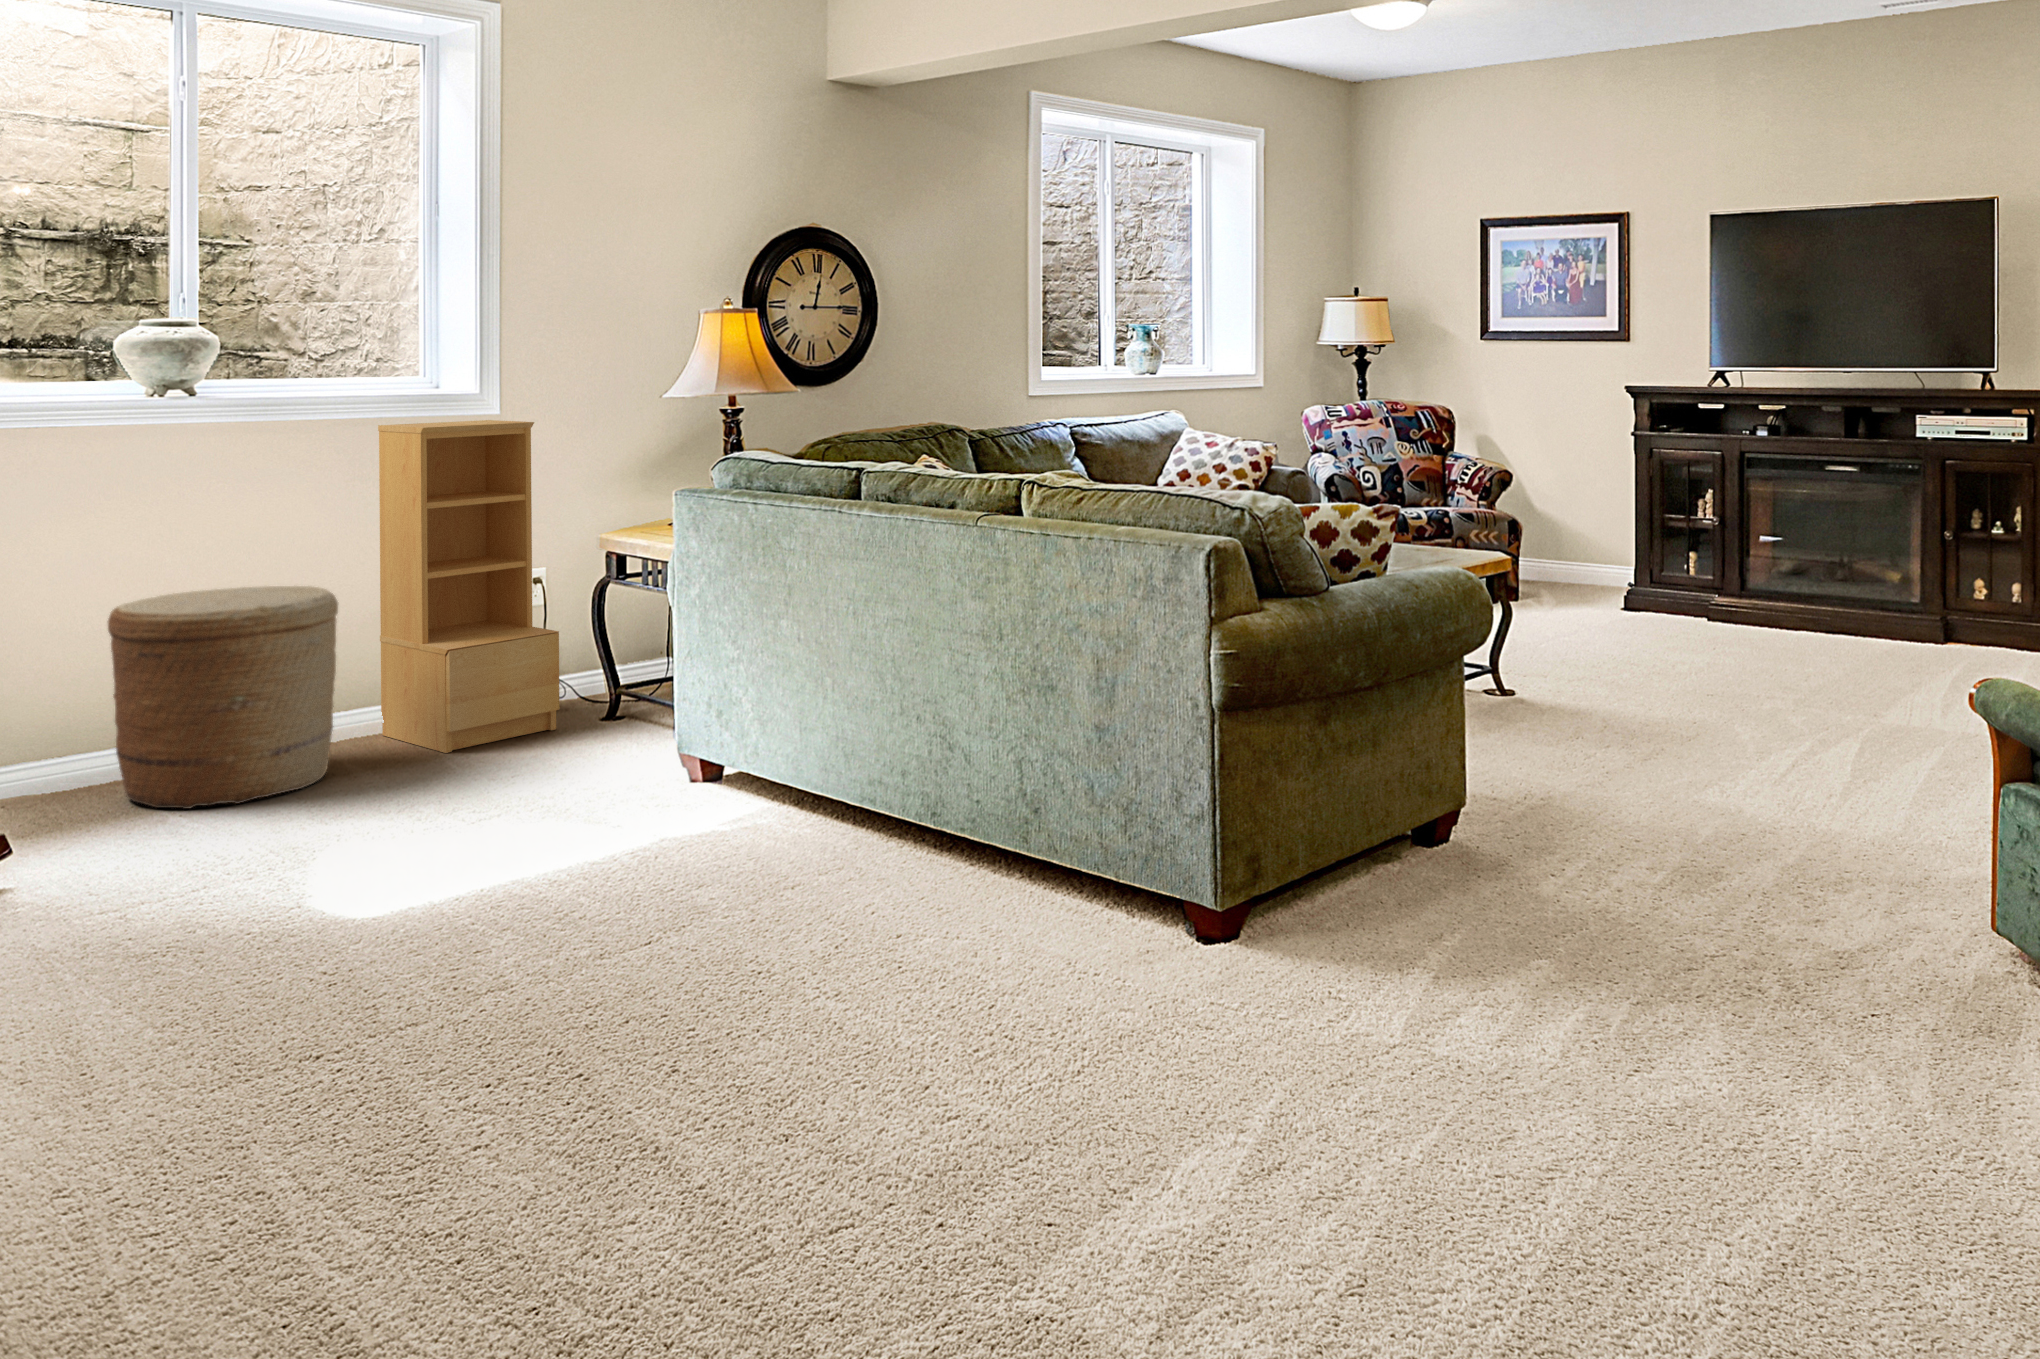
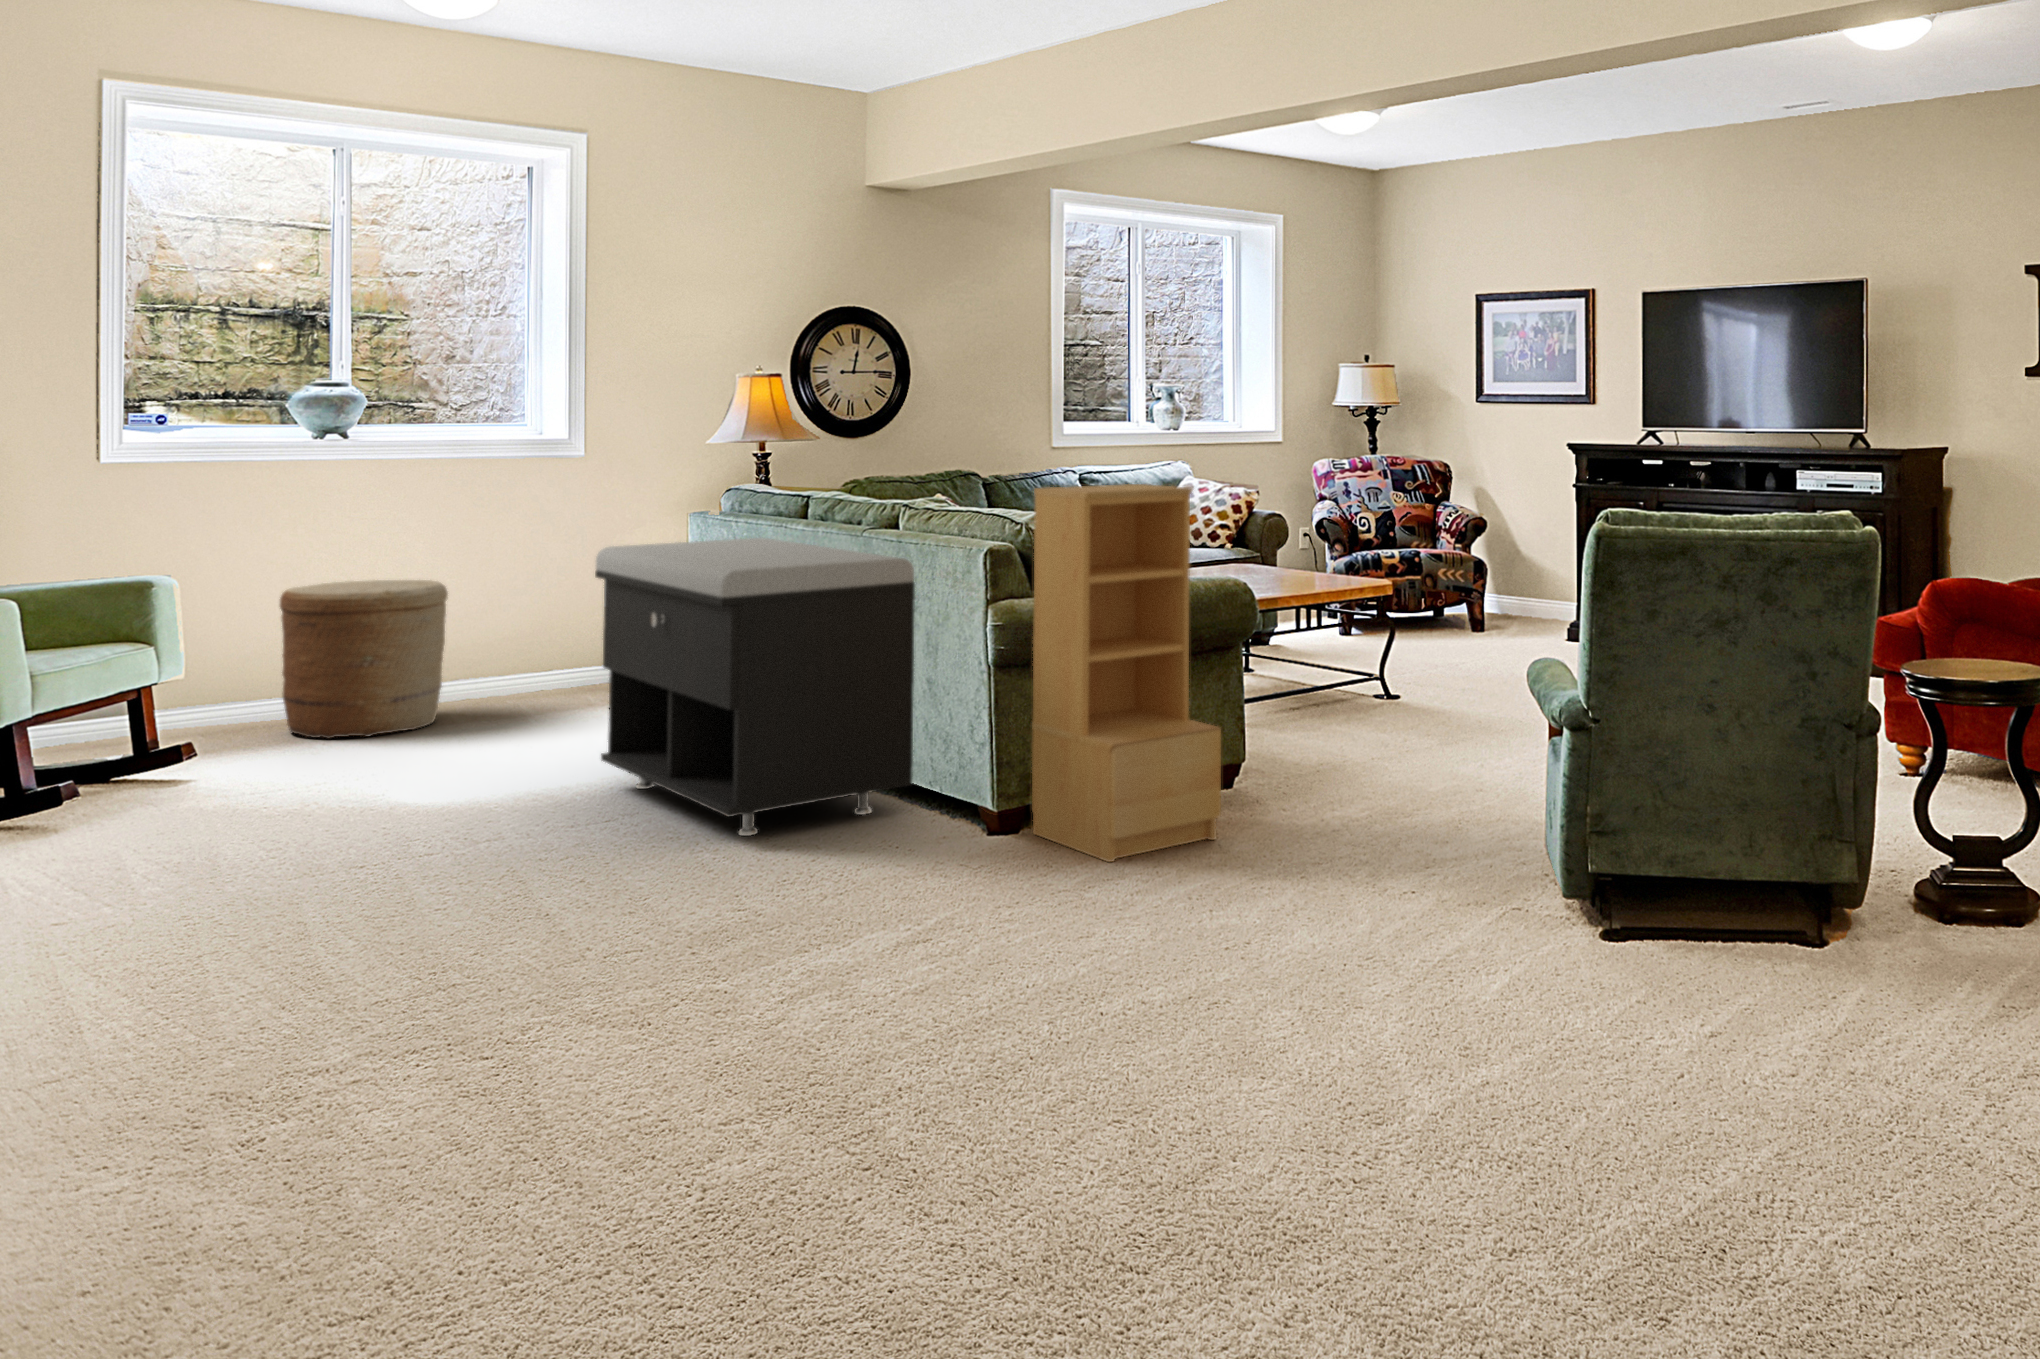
bookshelf: present [378,420,560,753] -> present [1032,484,1221,862]
storage bench: none [595,527,1083,972] -> present [595,538,915,836]

